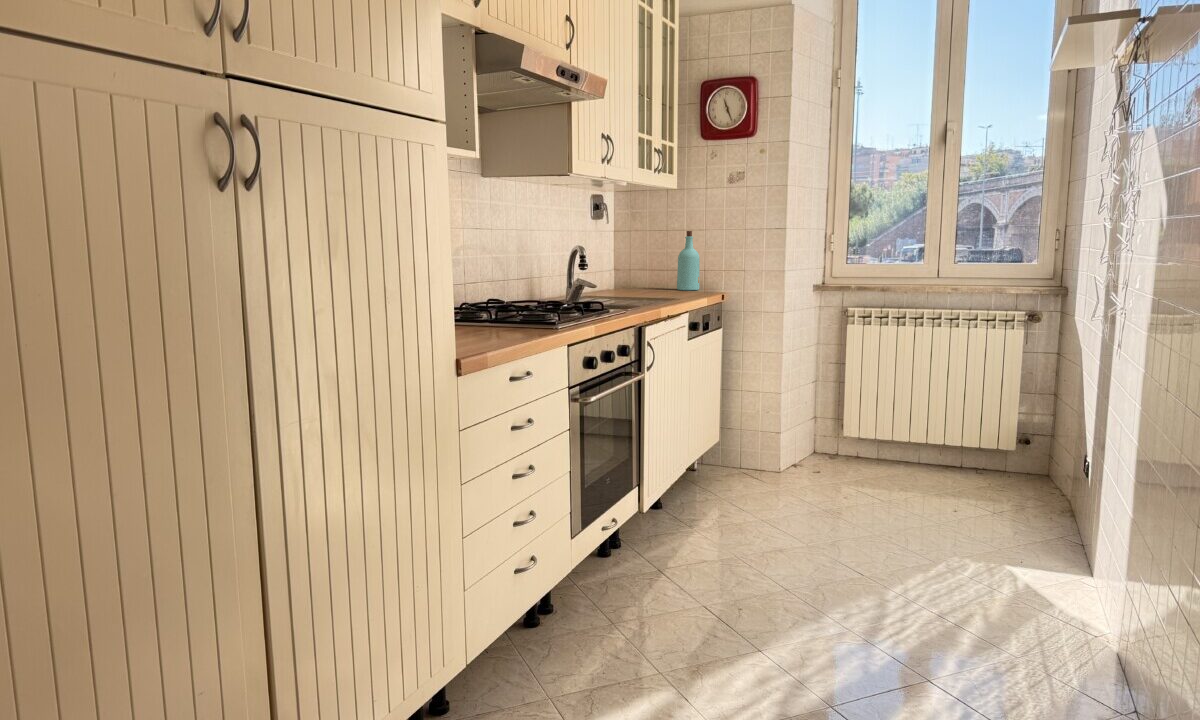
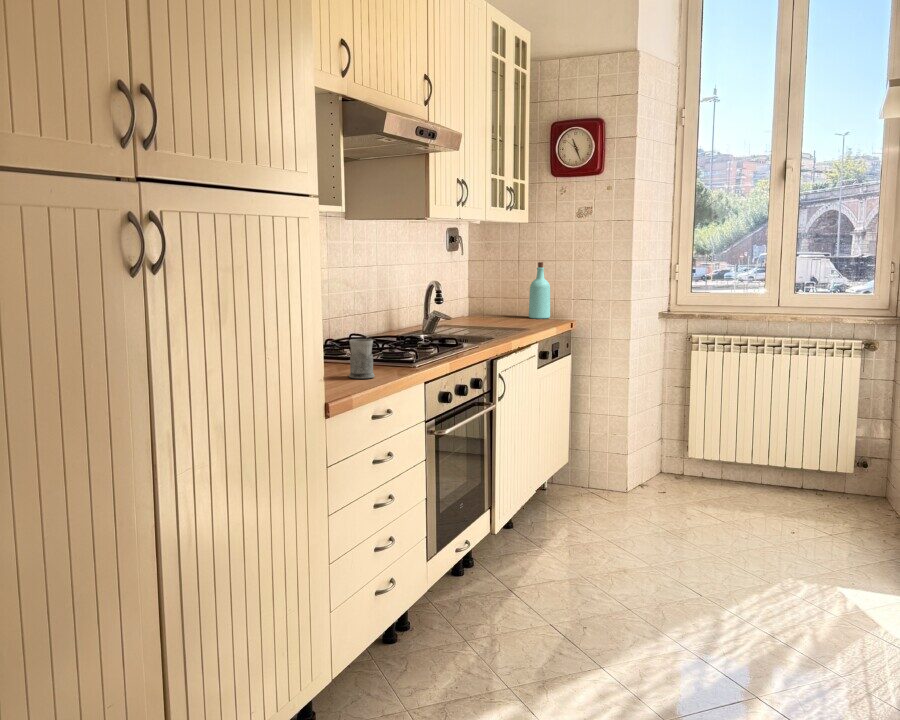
mug: none [483,293,512,336] -> present [349,339,375,379]

